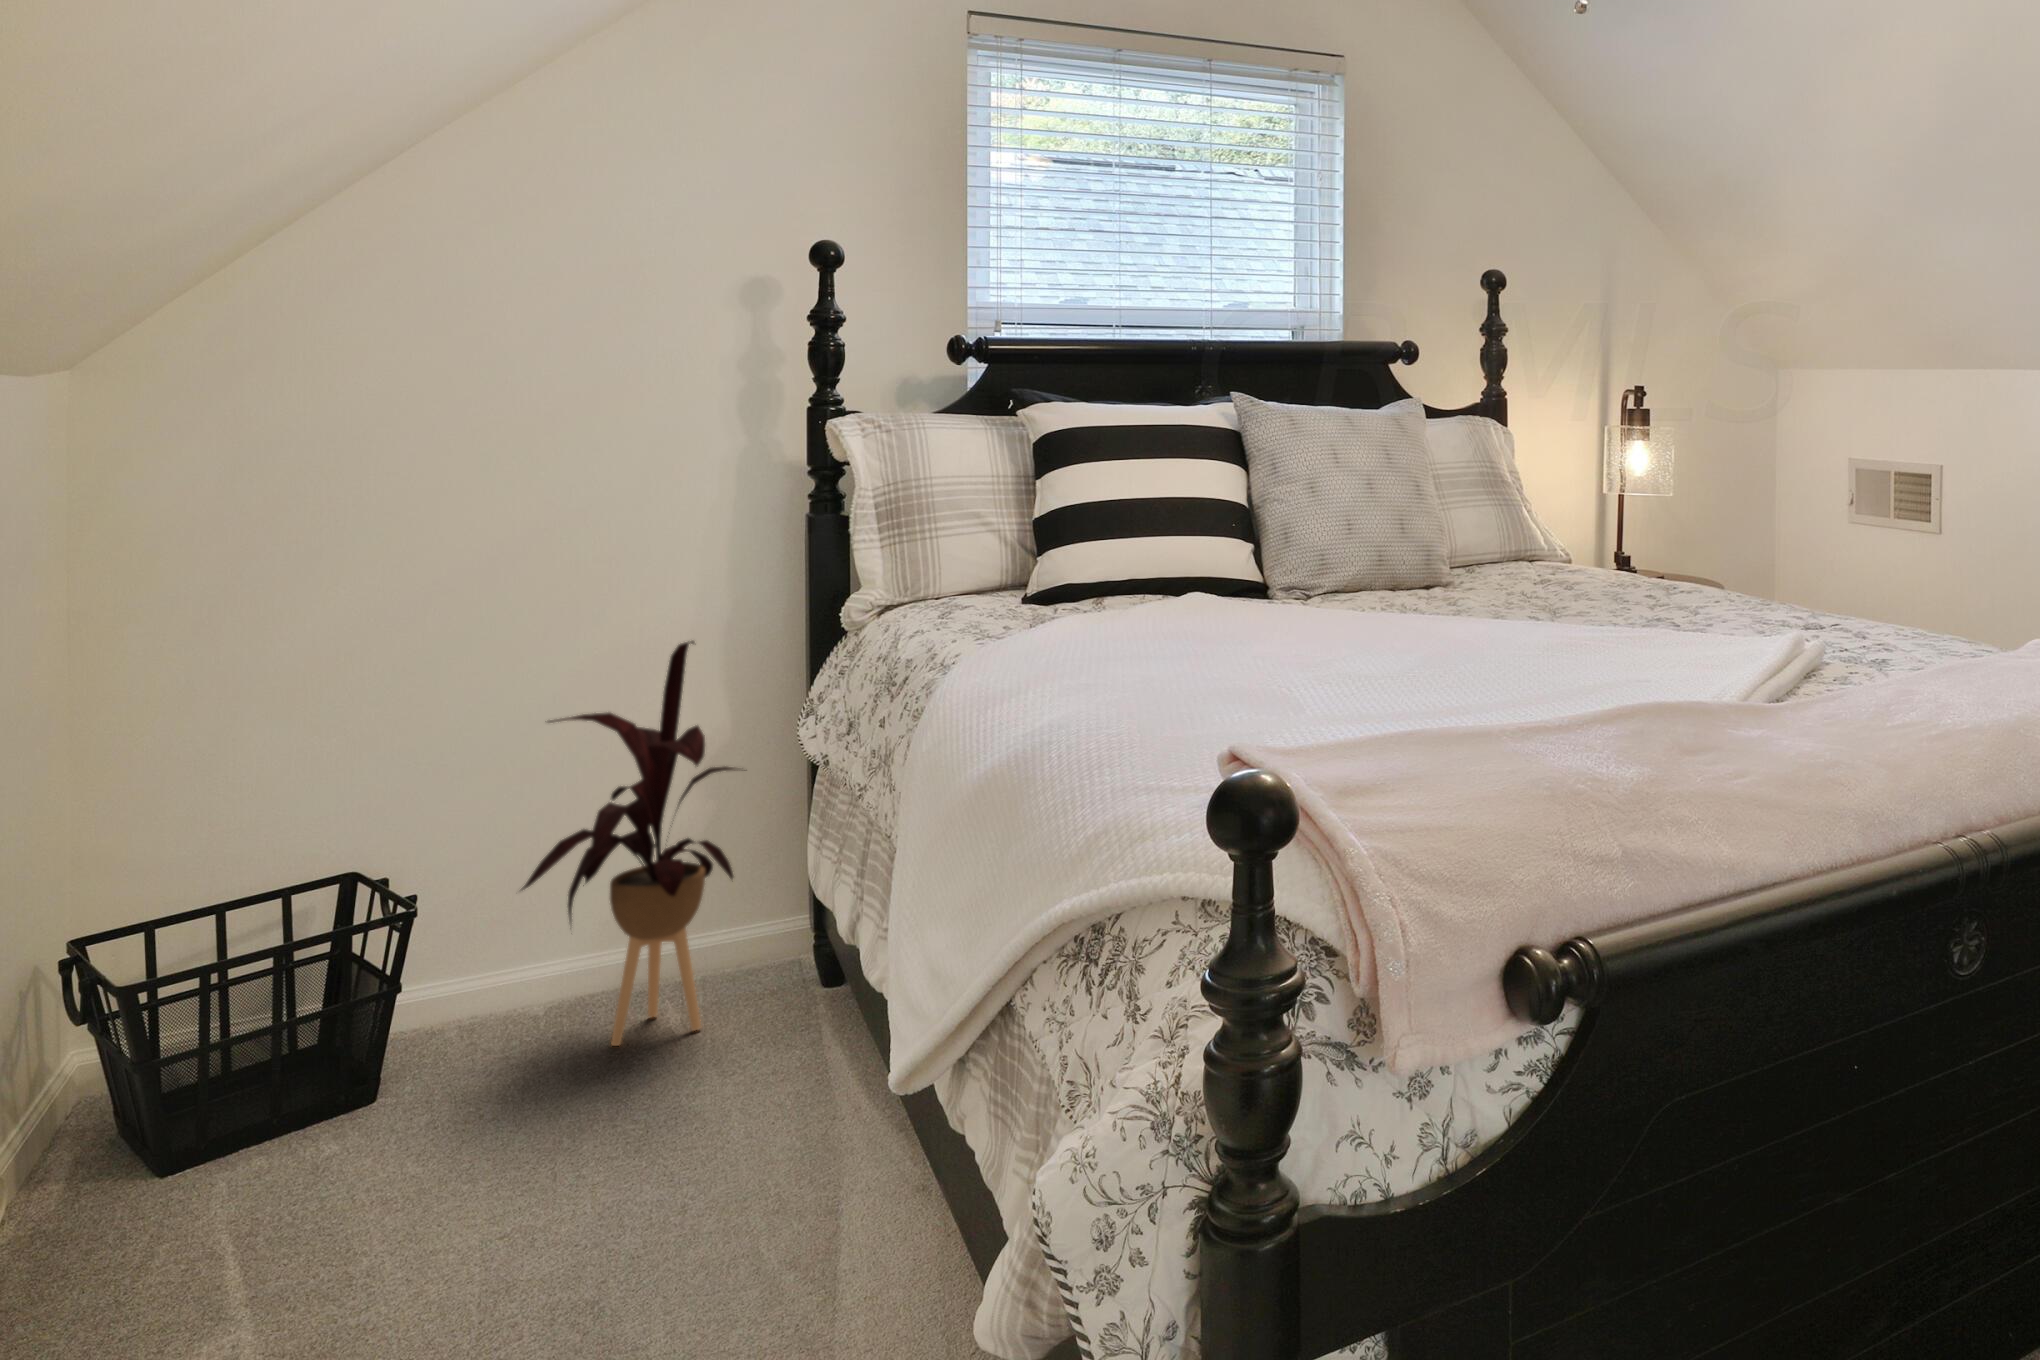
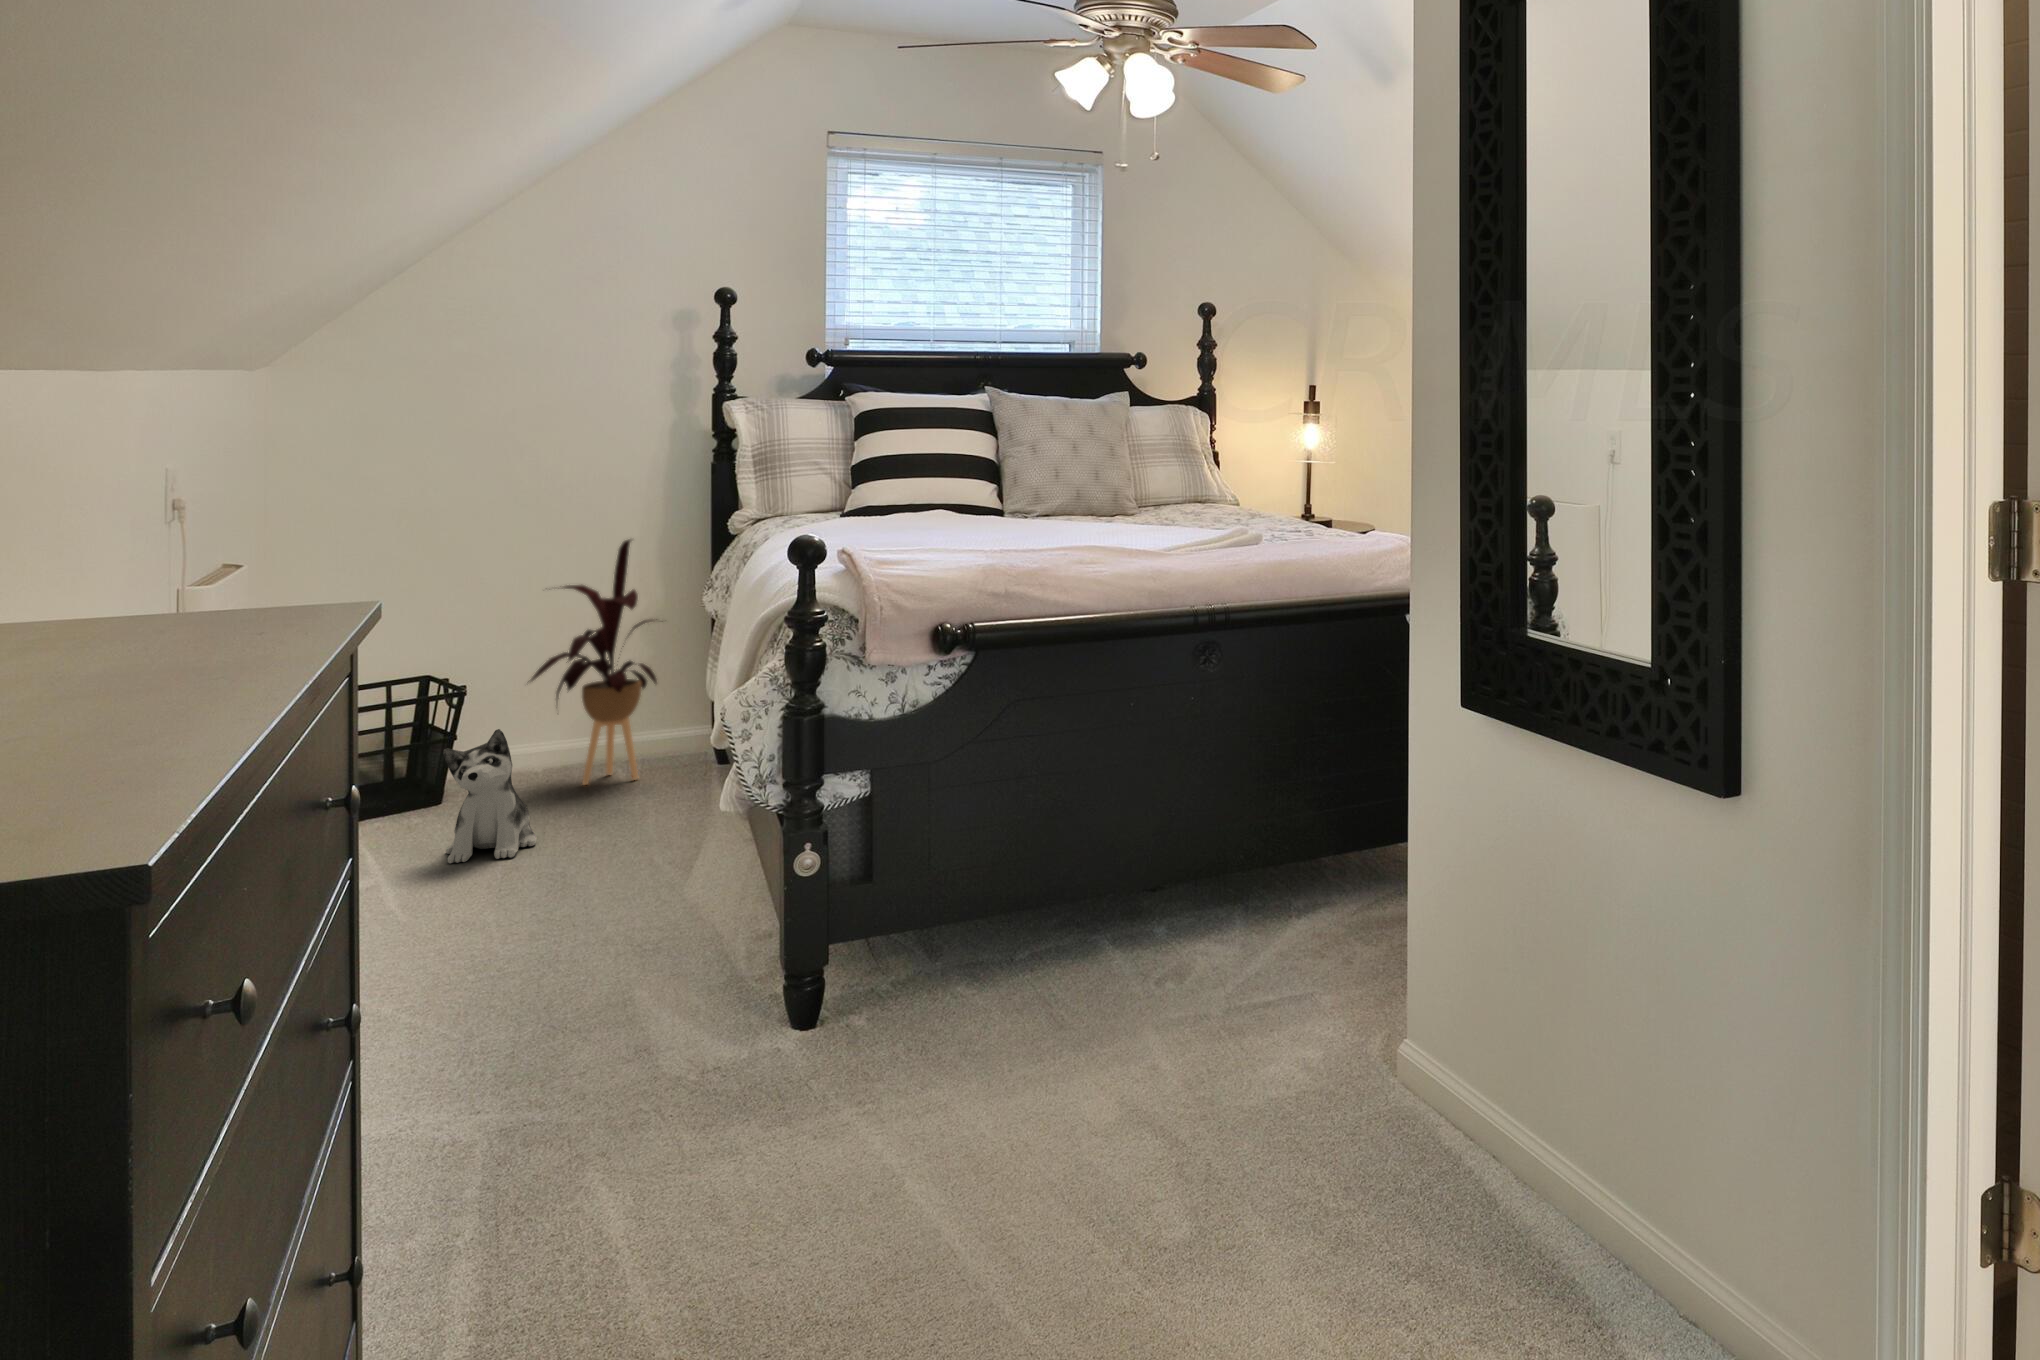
plush toy: none [370,1025,544,1295] -> present [443,729,537,863]

